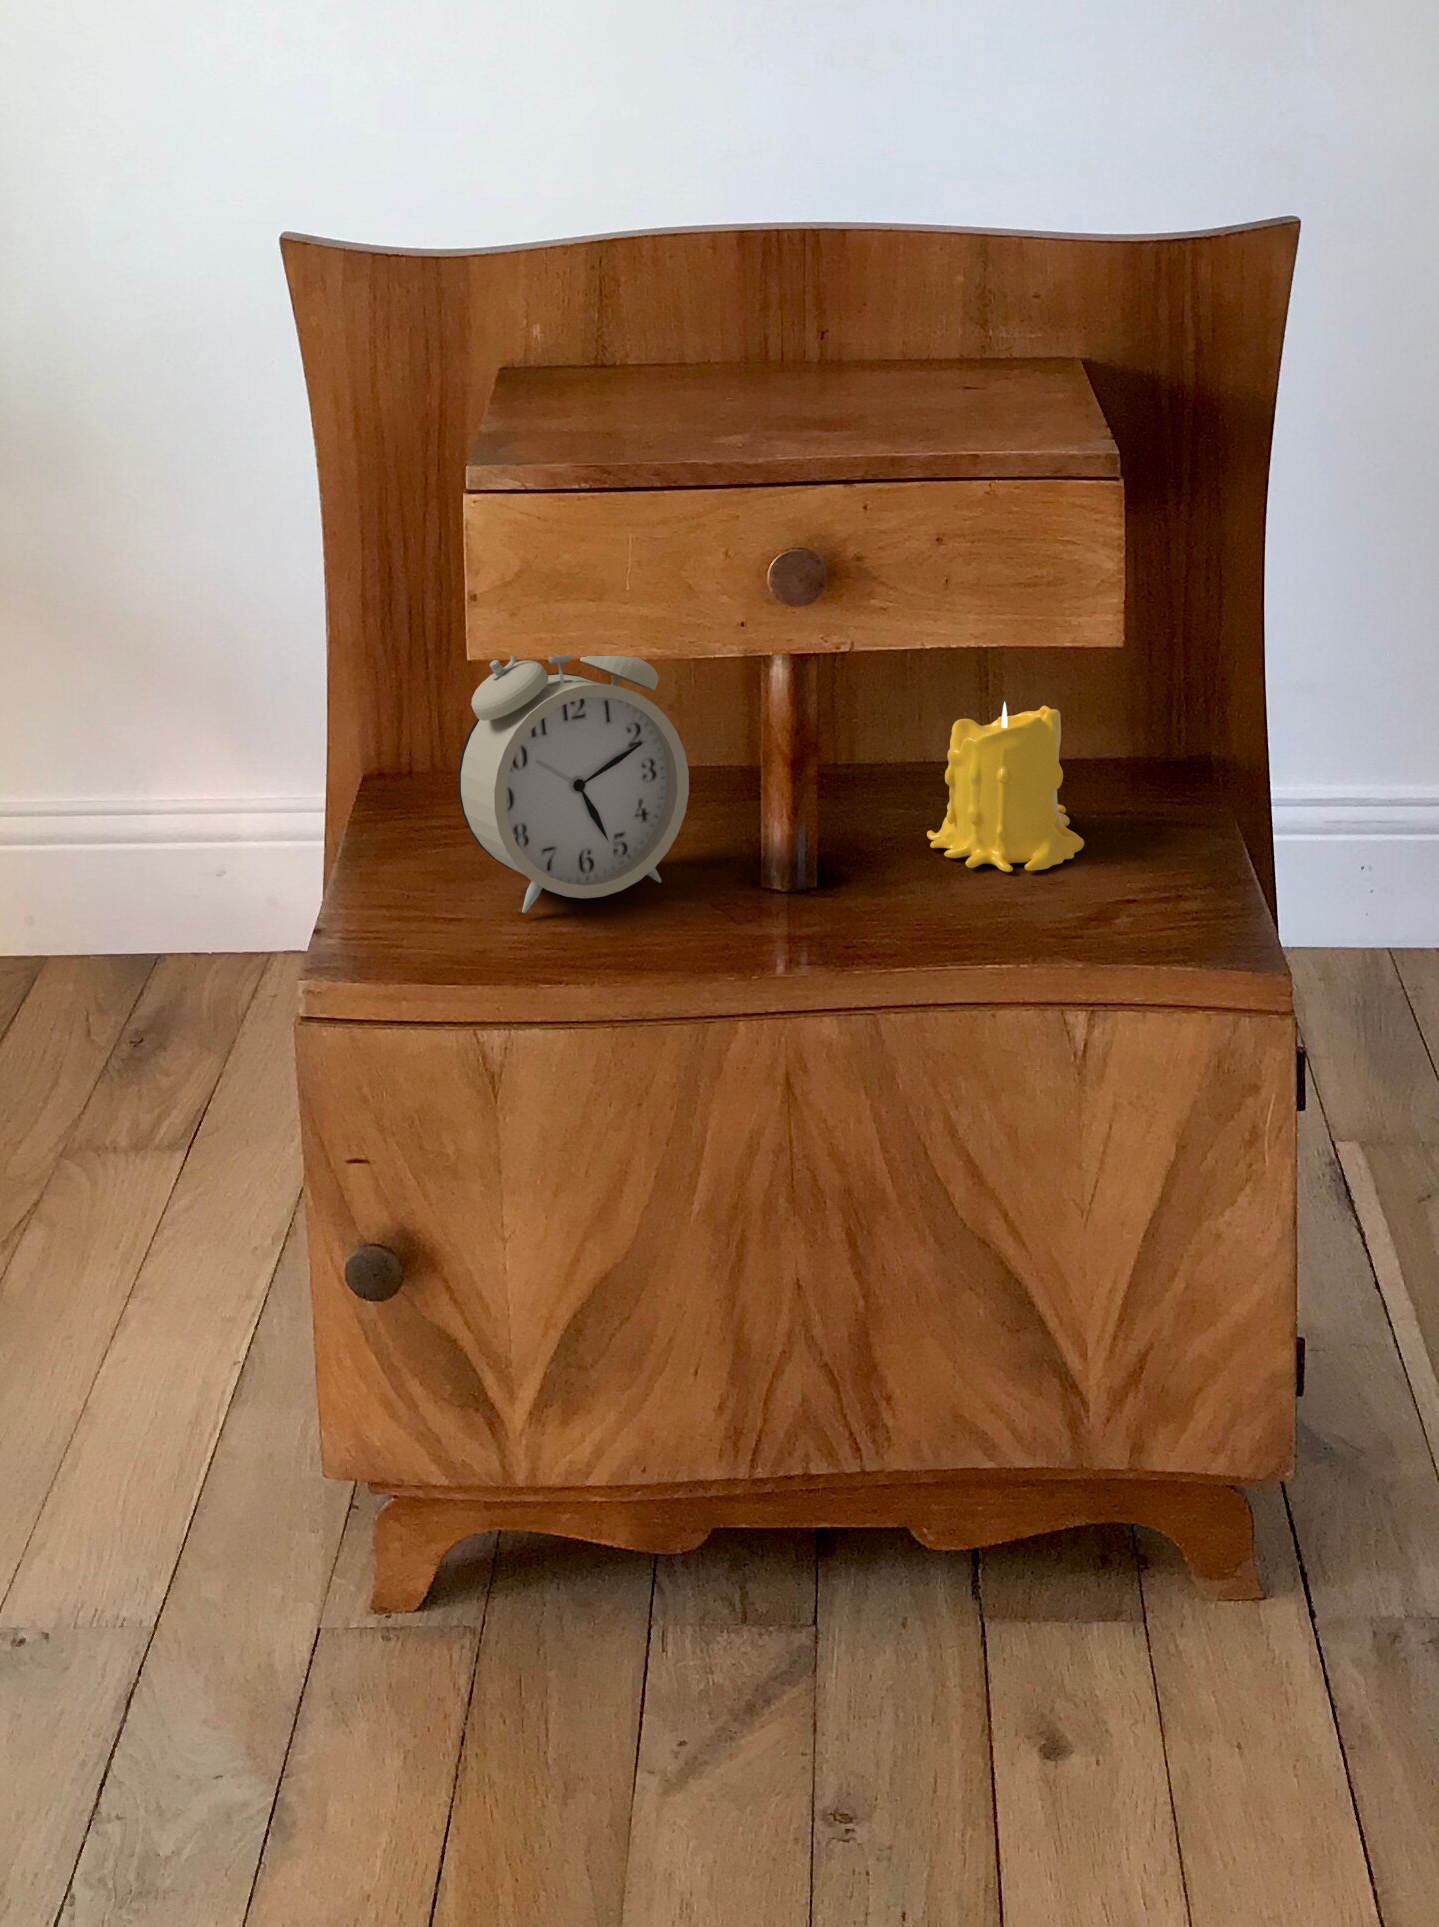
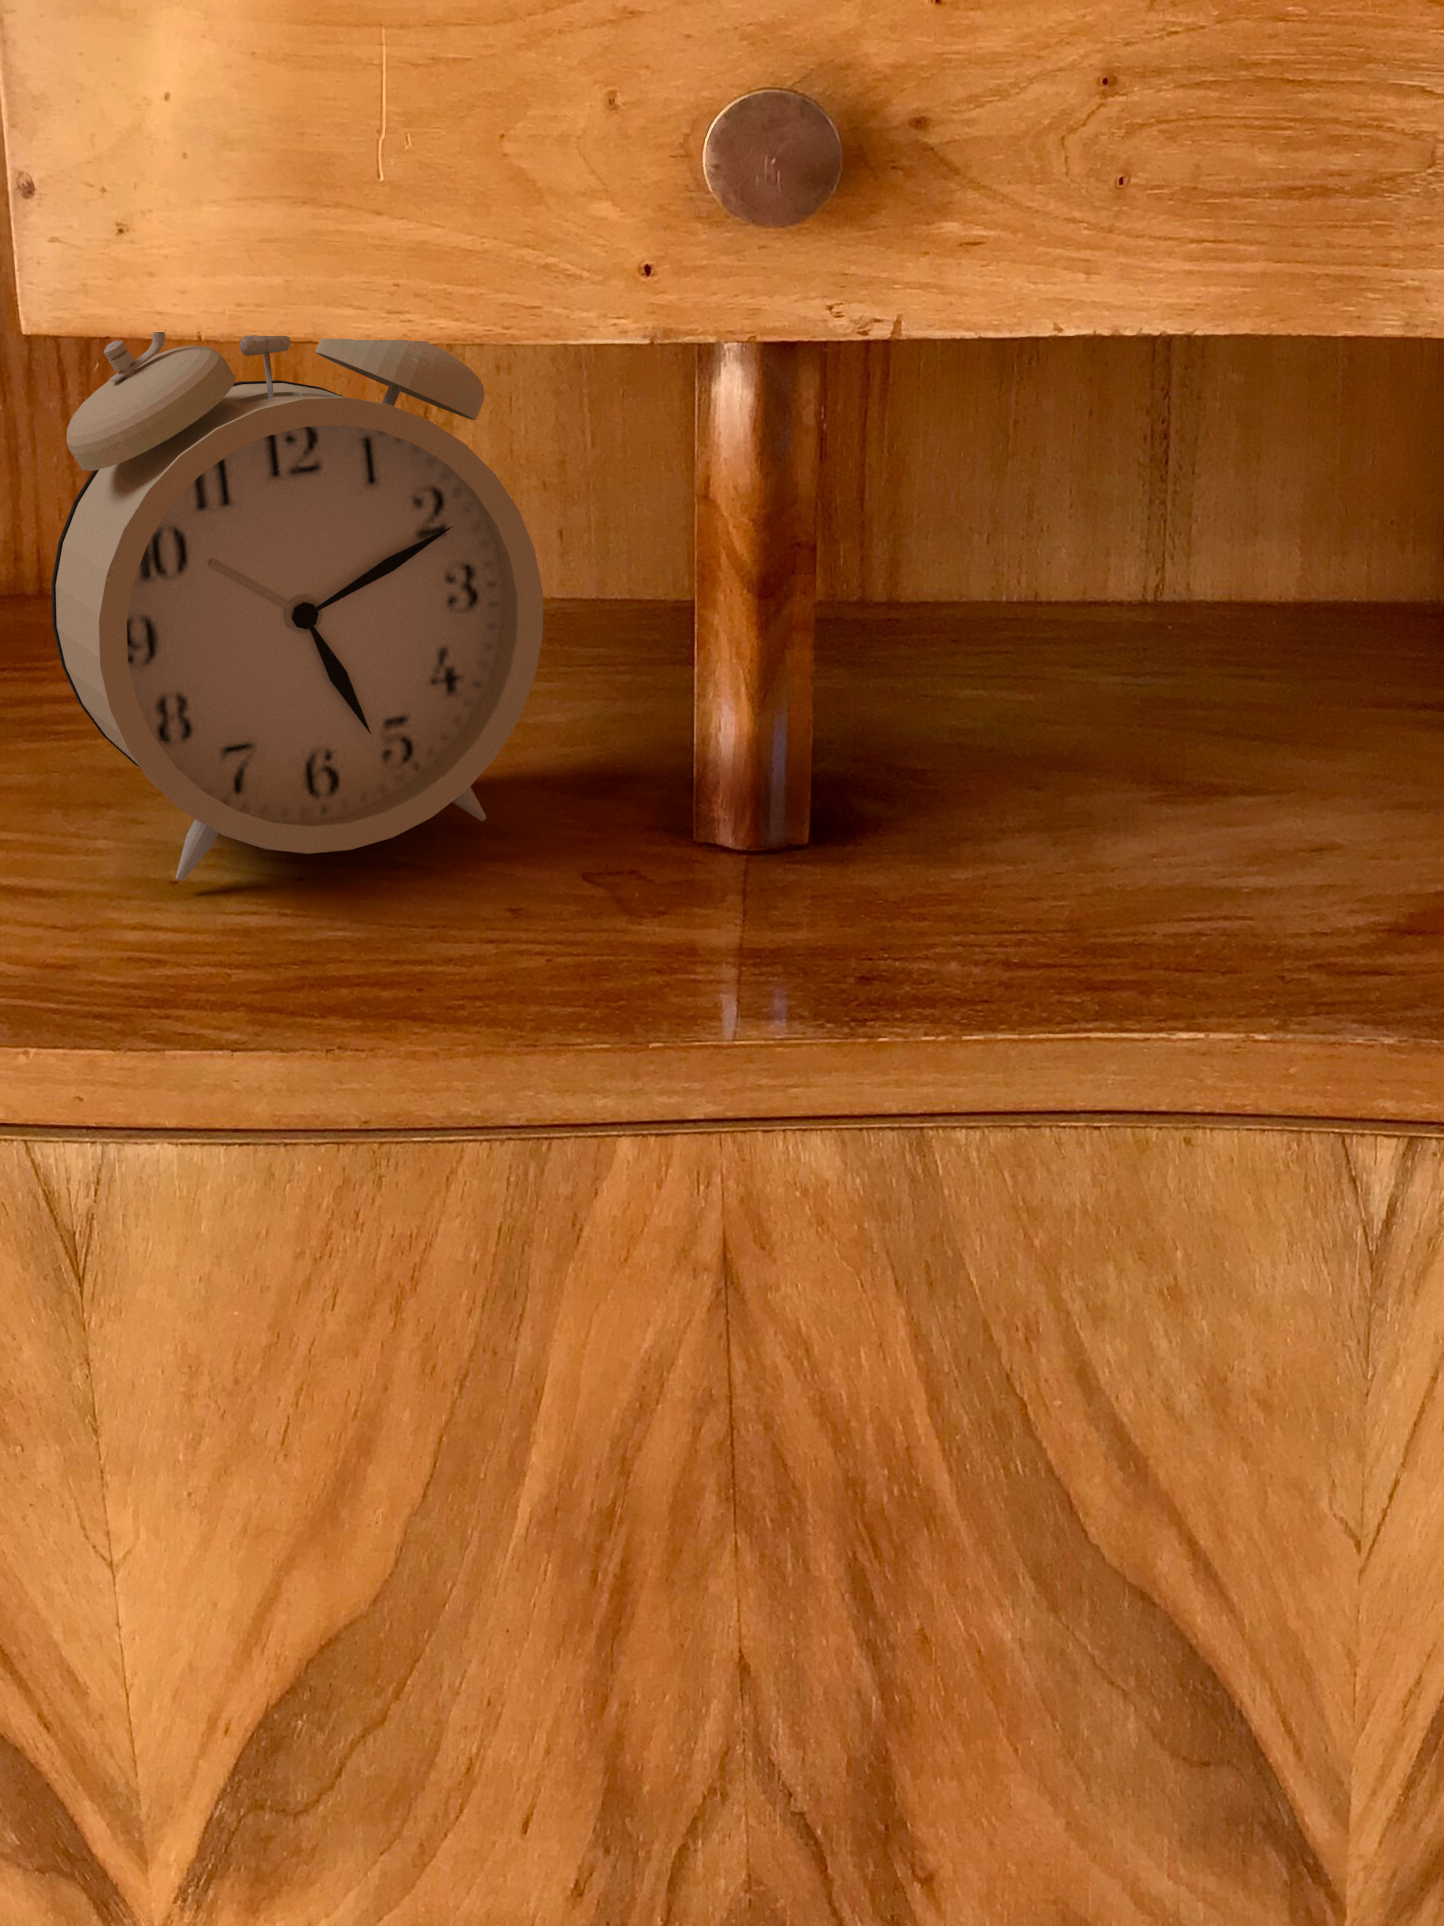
candle: present [927,702,1084,872] -> none [1046,453,1372,816]

